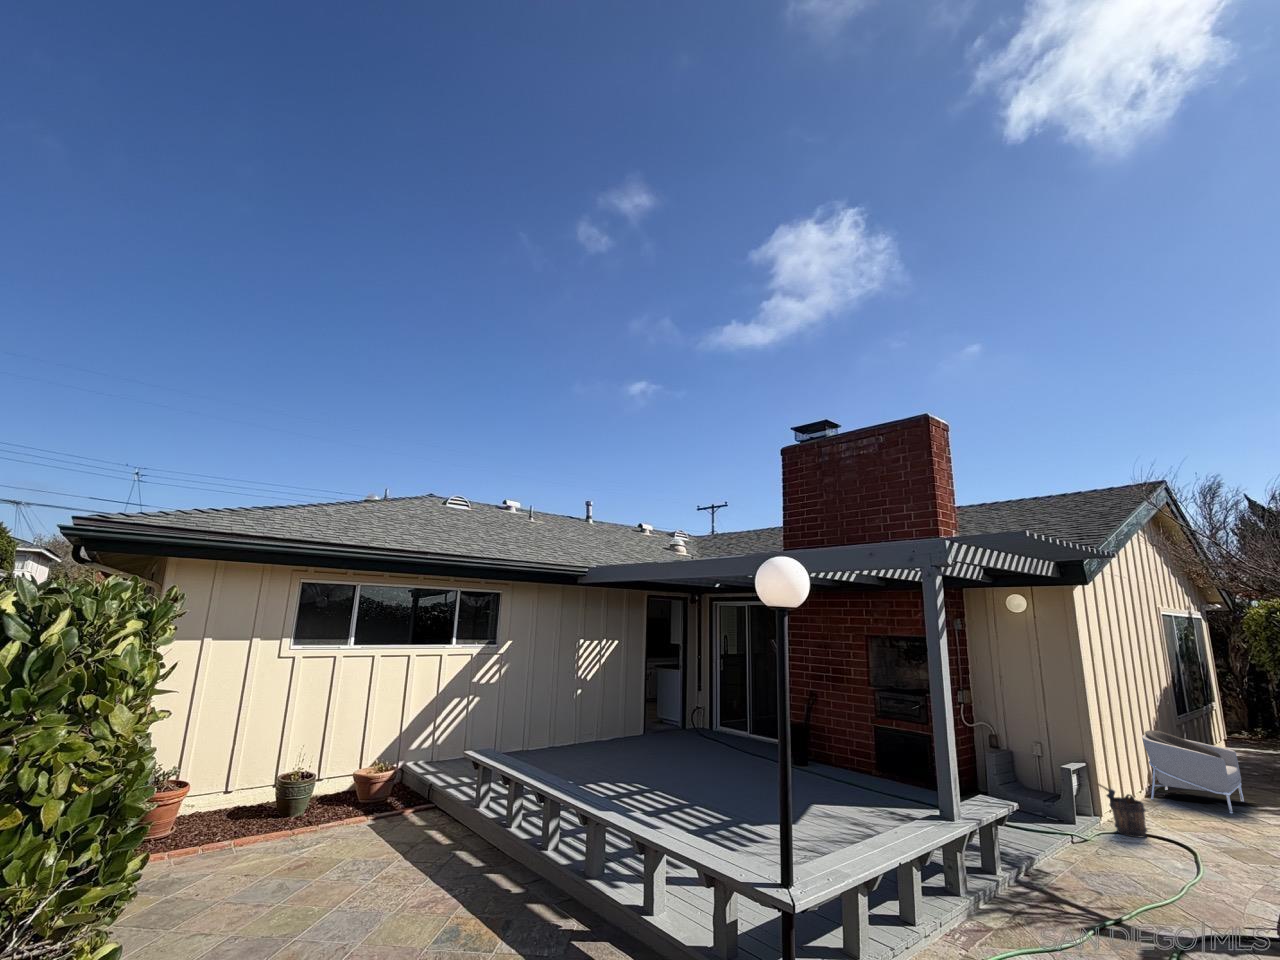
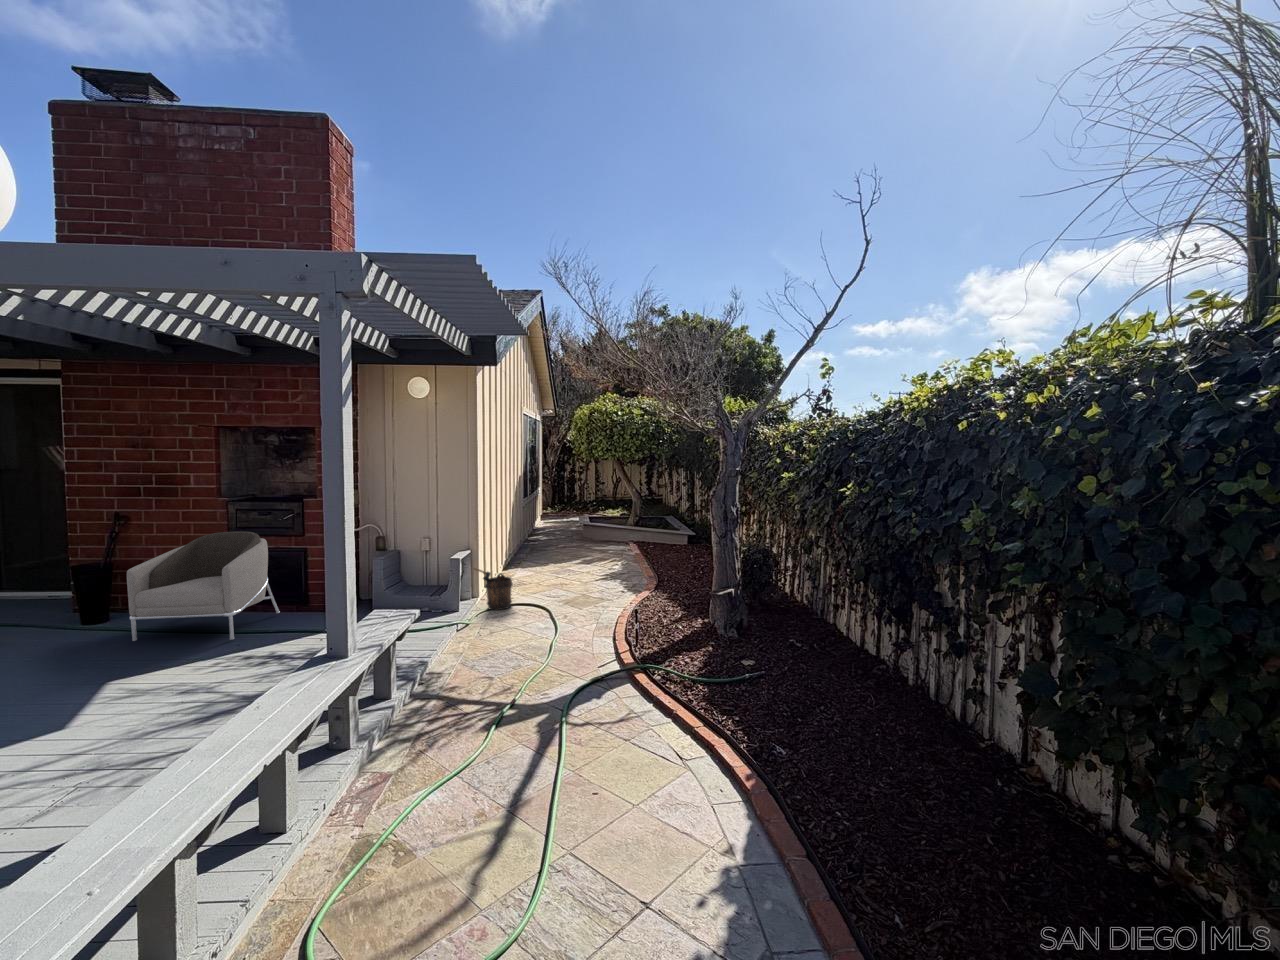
armchair: present [1142,730,1244,813] -> present [127,532,280,641]

